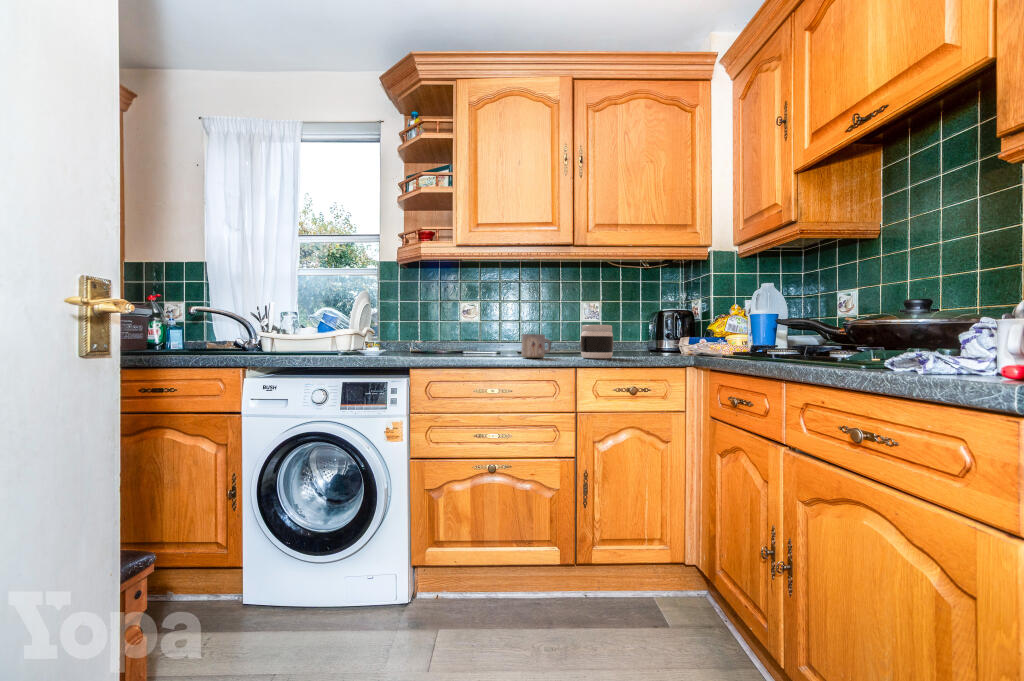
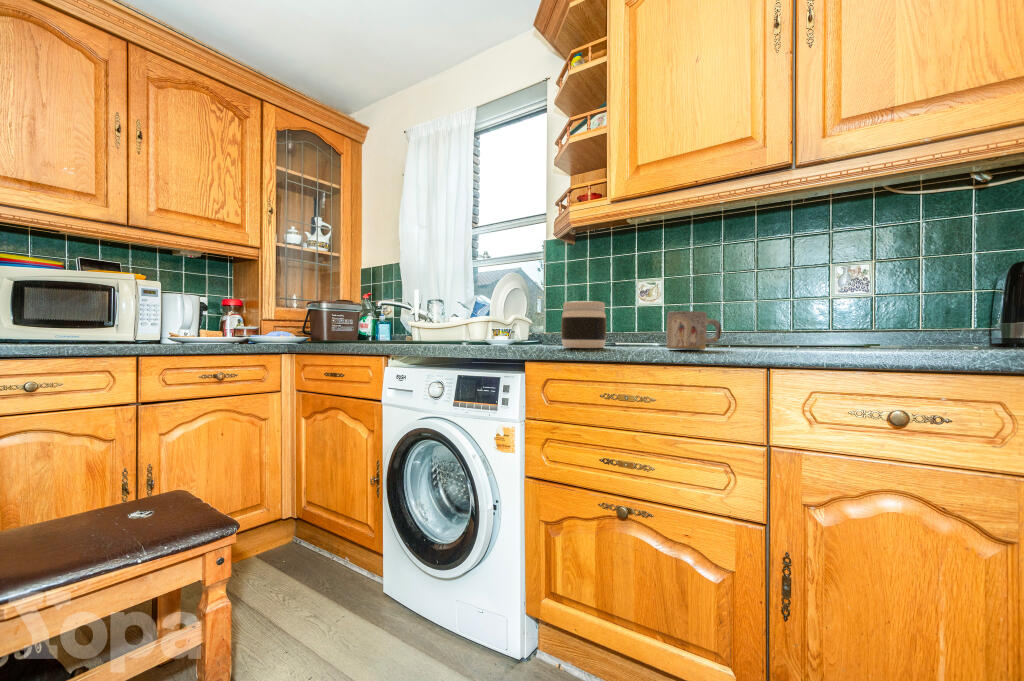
jar: present [580,325,613,358] -> present [561,301,607,348]

